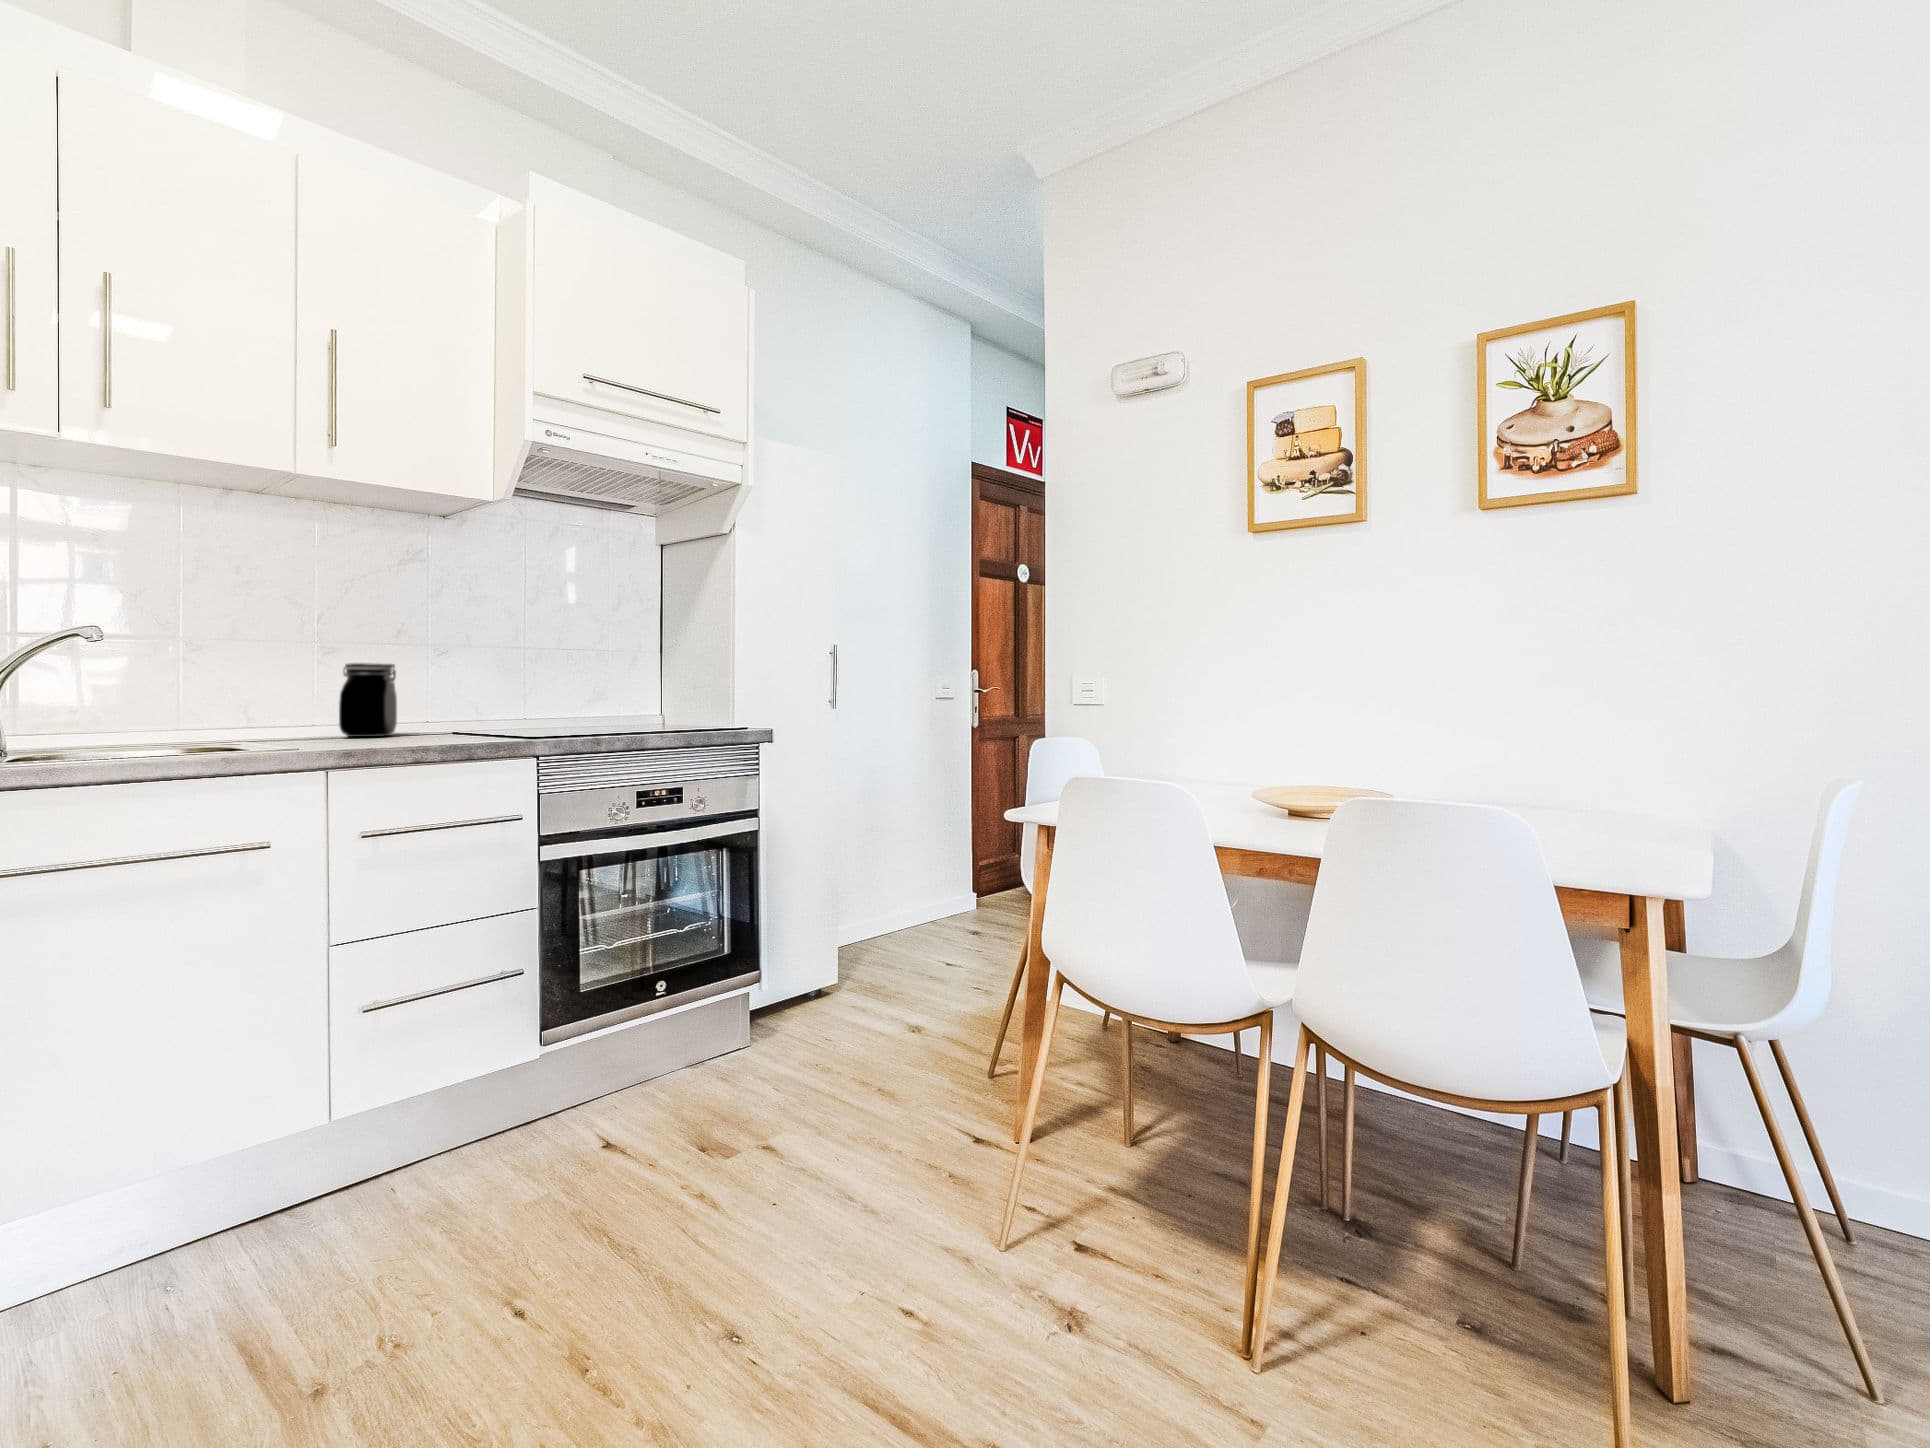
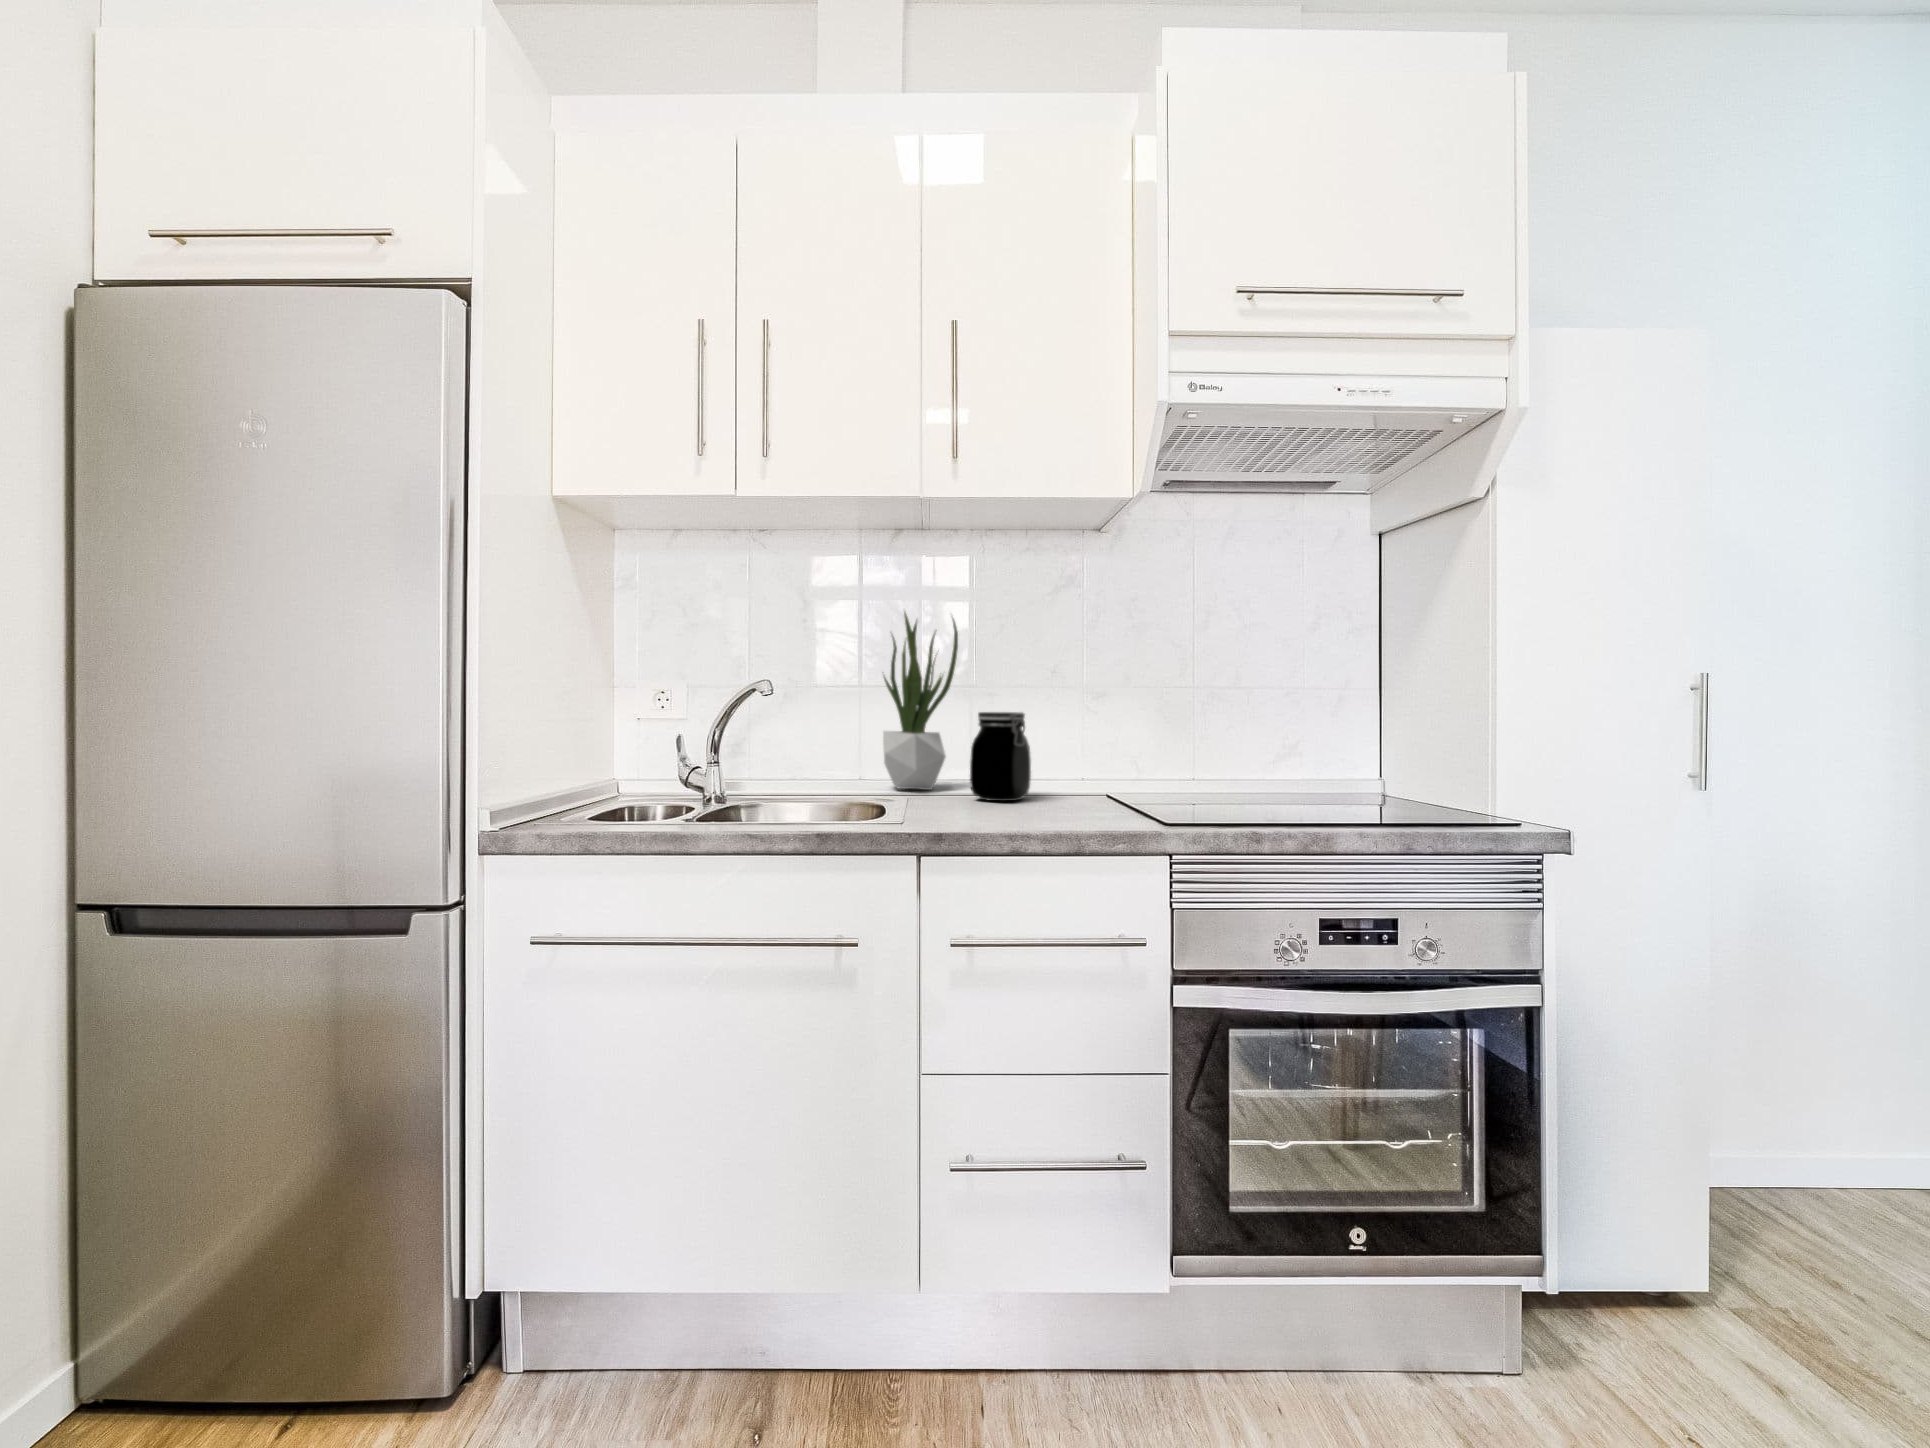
potted plant: none [223,570,312,736] -> present [883,612,958,790]

